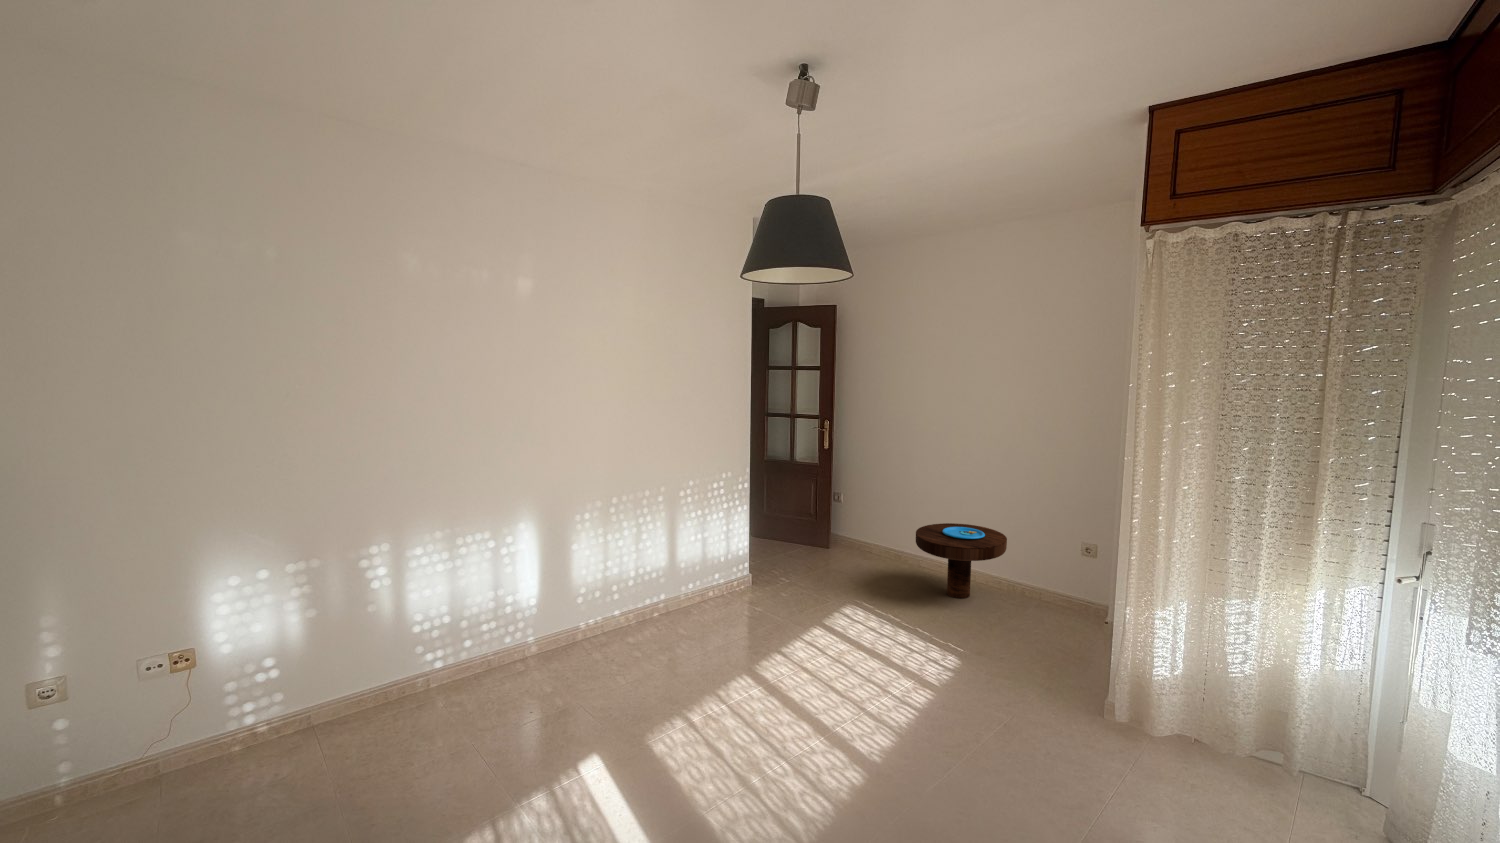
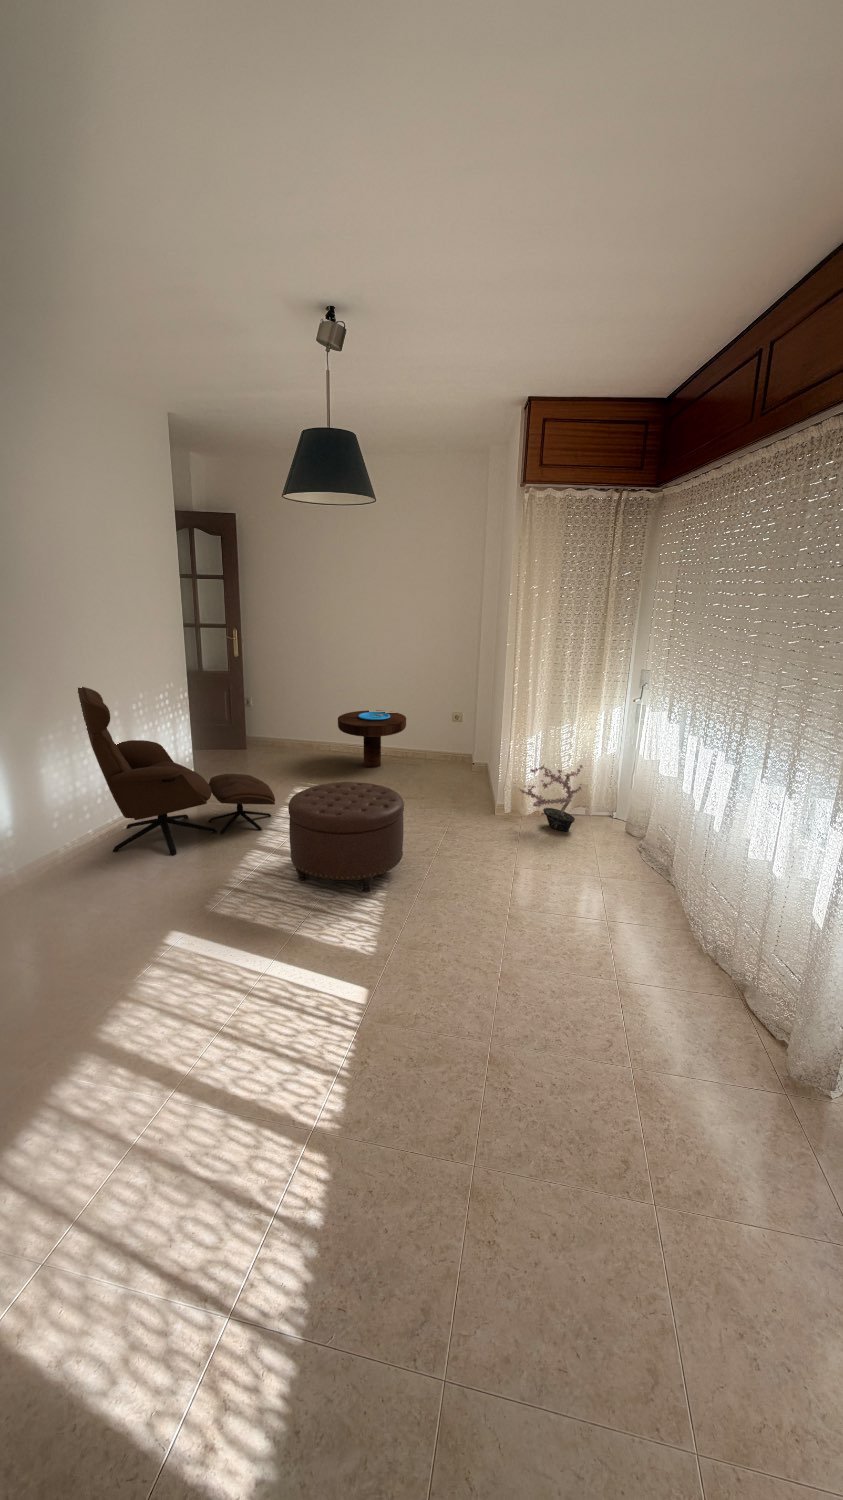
lounge chair: none [606,473,795,660] -> present [78,687,275,855]
ottoman: none [752,619,904,792] -> present [288,782,404,892]
potted plant: none [1132,654,1277,795] -> present [519,765,583,831]

